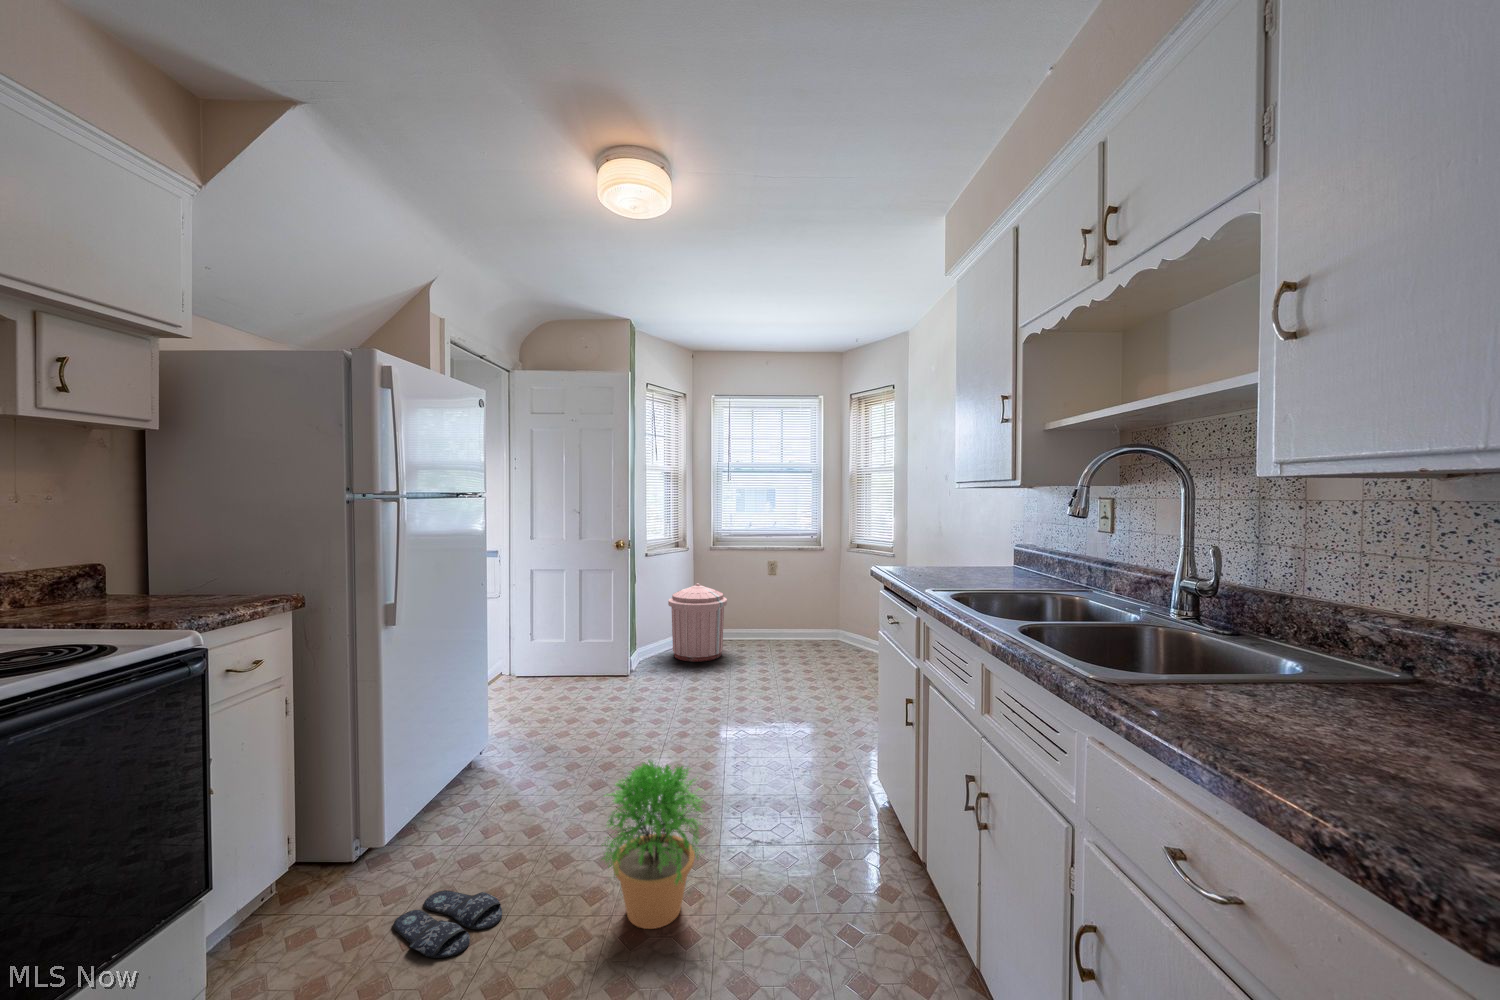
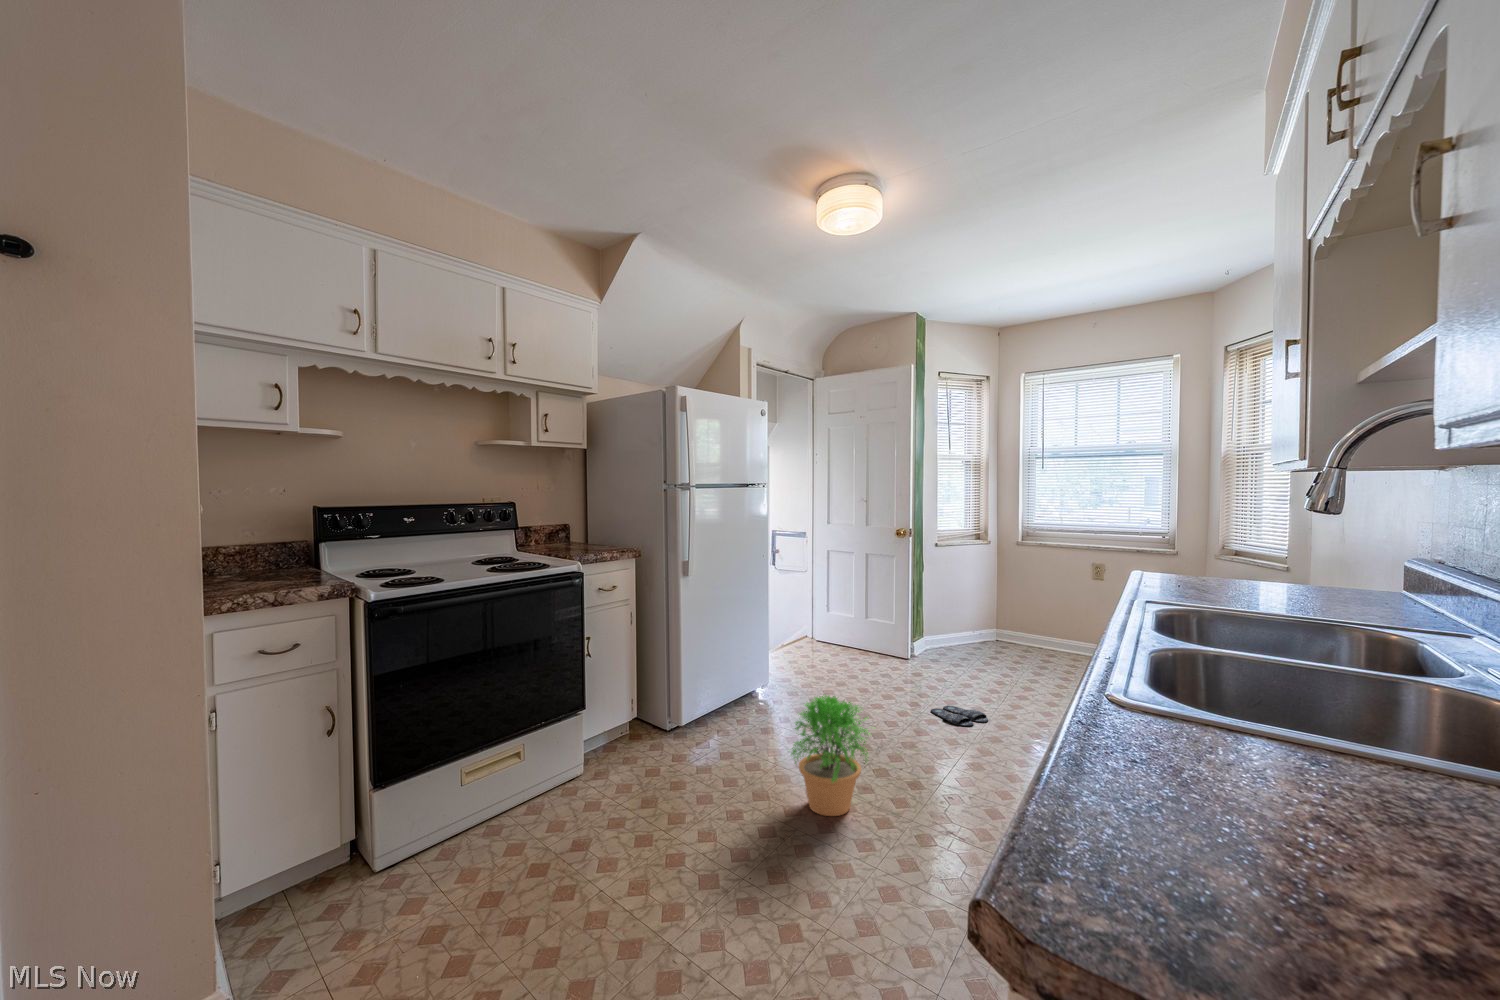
trash can: present [668,583,727,662] -> none [961,578,1026,658]
slippers: present [393,890,502,958] -> present [931,706,988,726]

